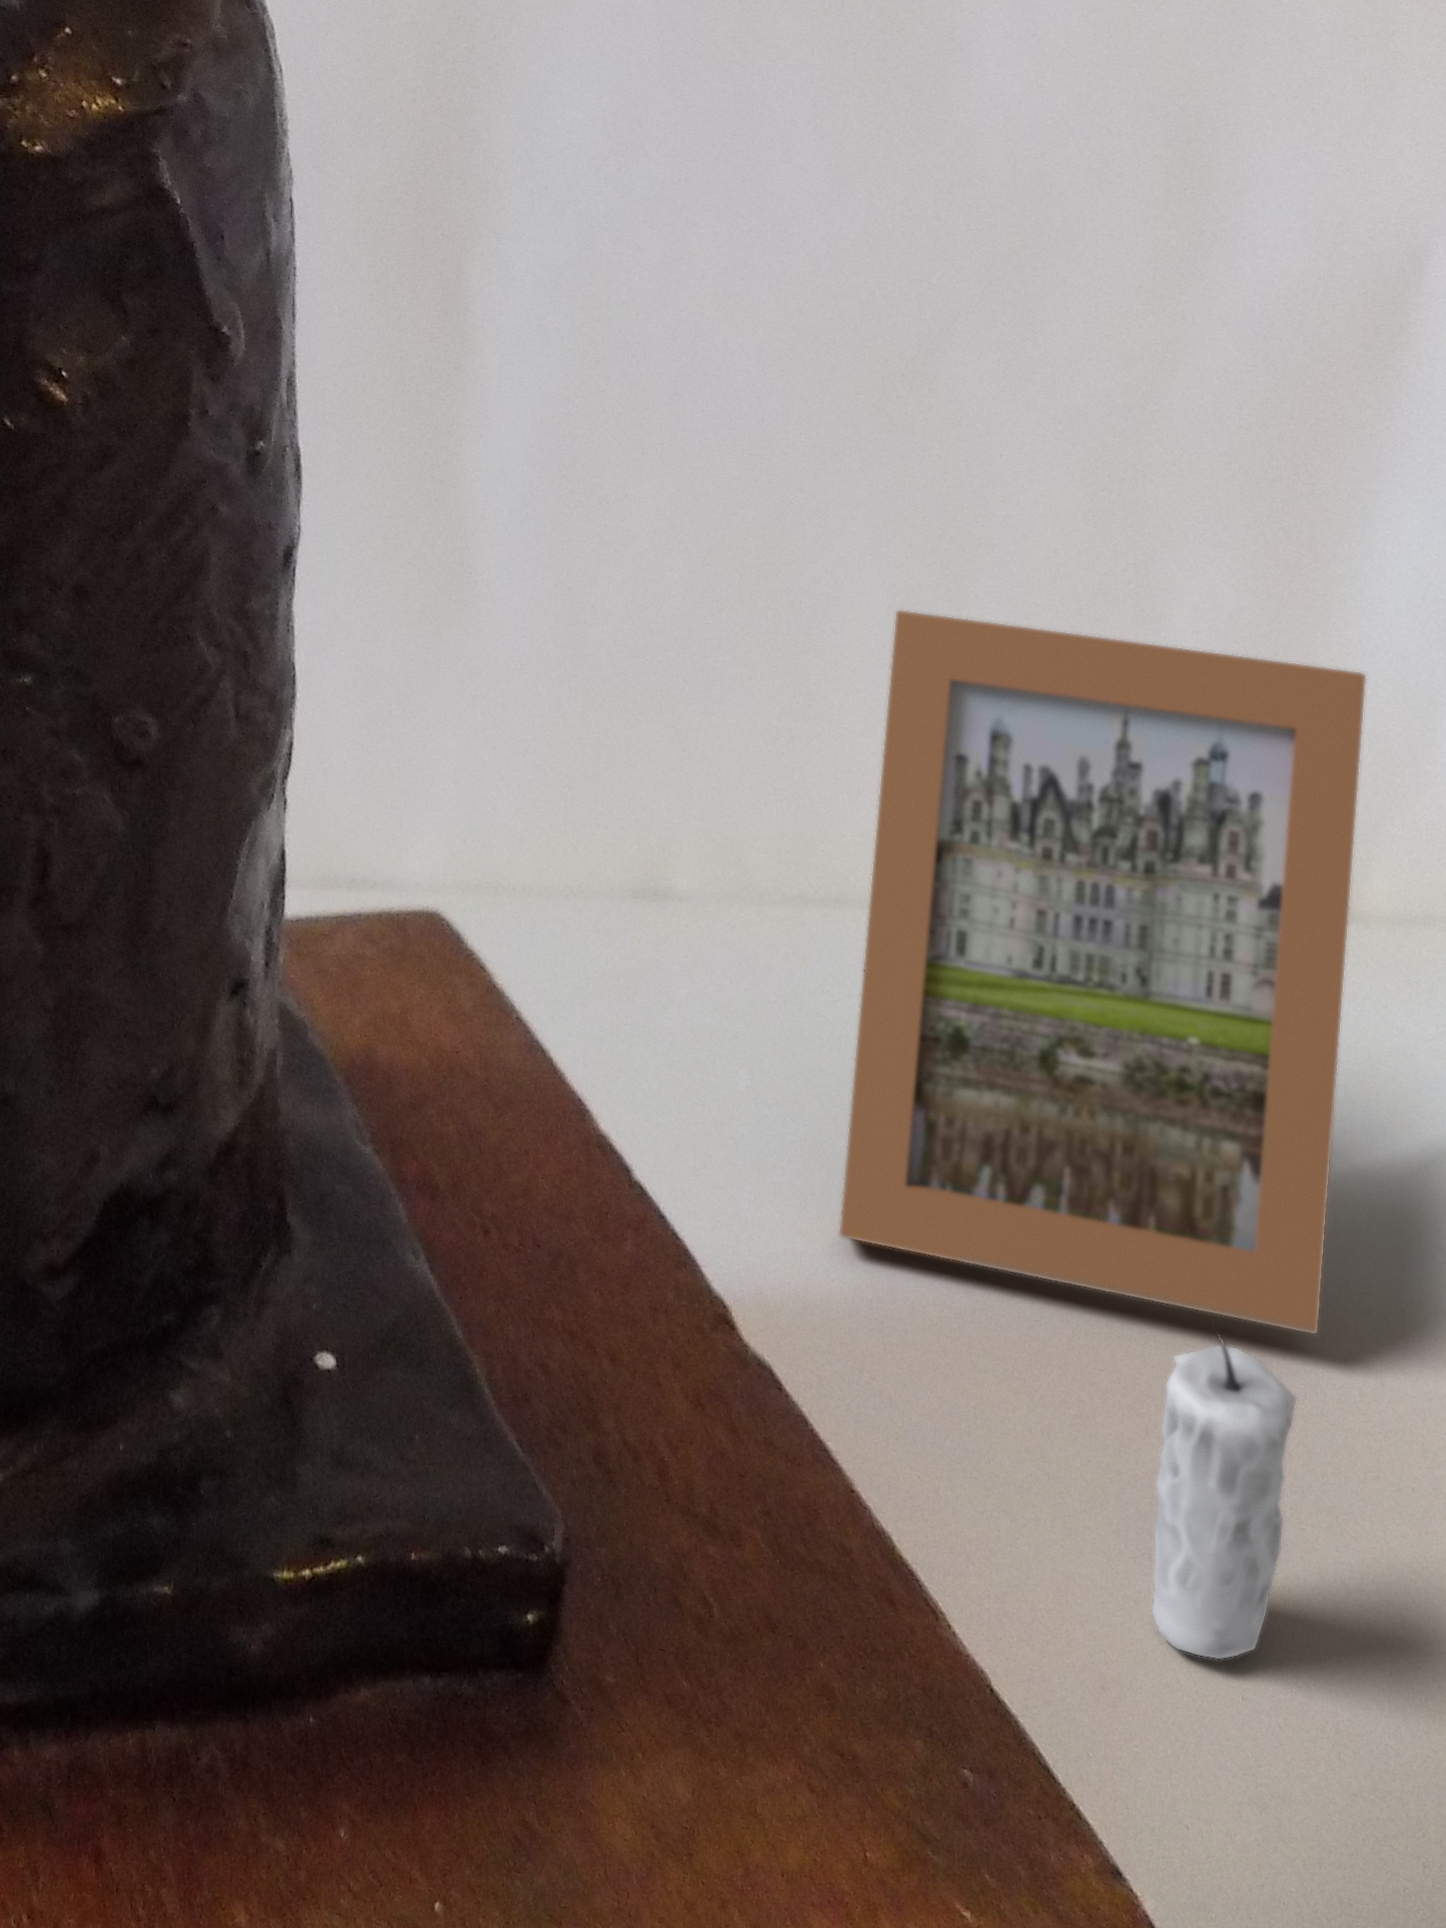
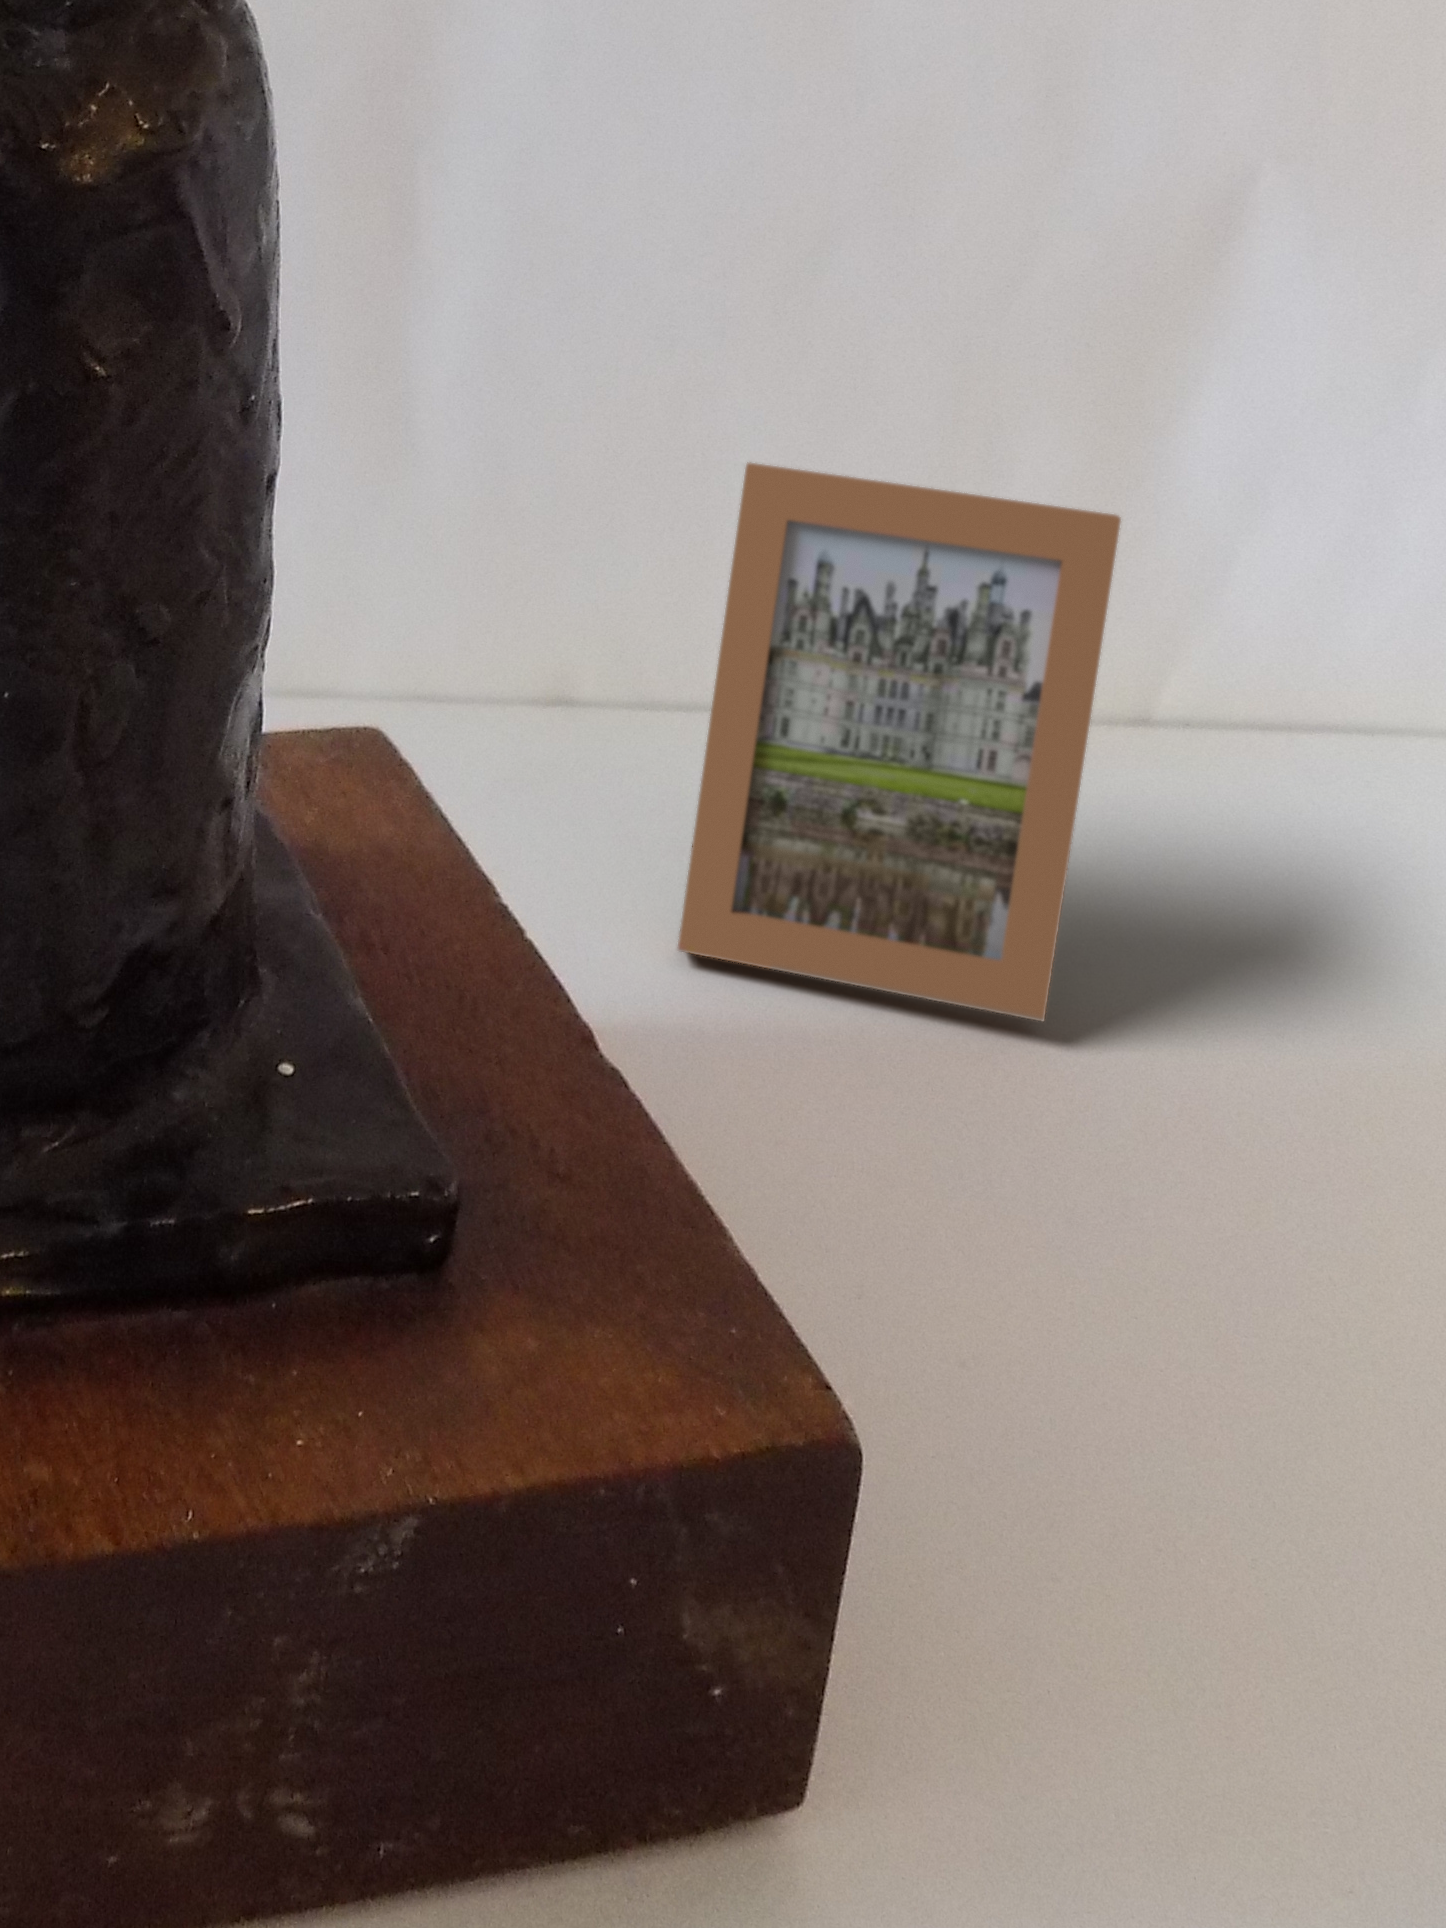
candle: present [1152,1340,1296,1659] -> none [901,1018,1019,1259]

